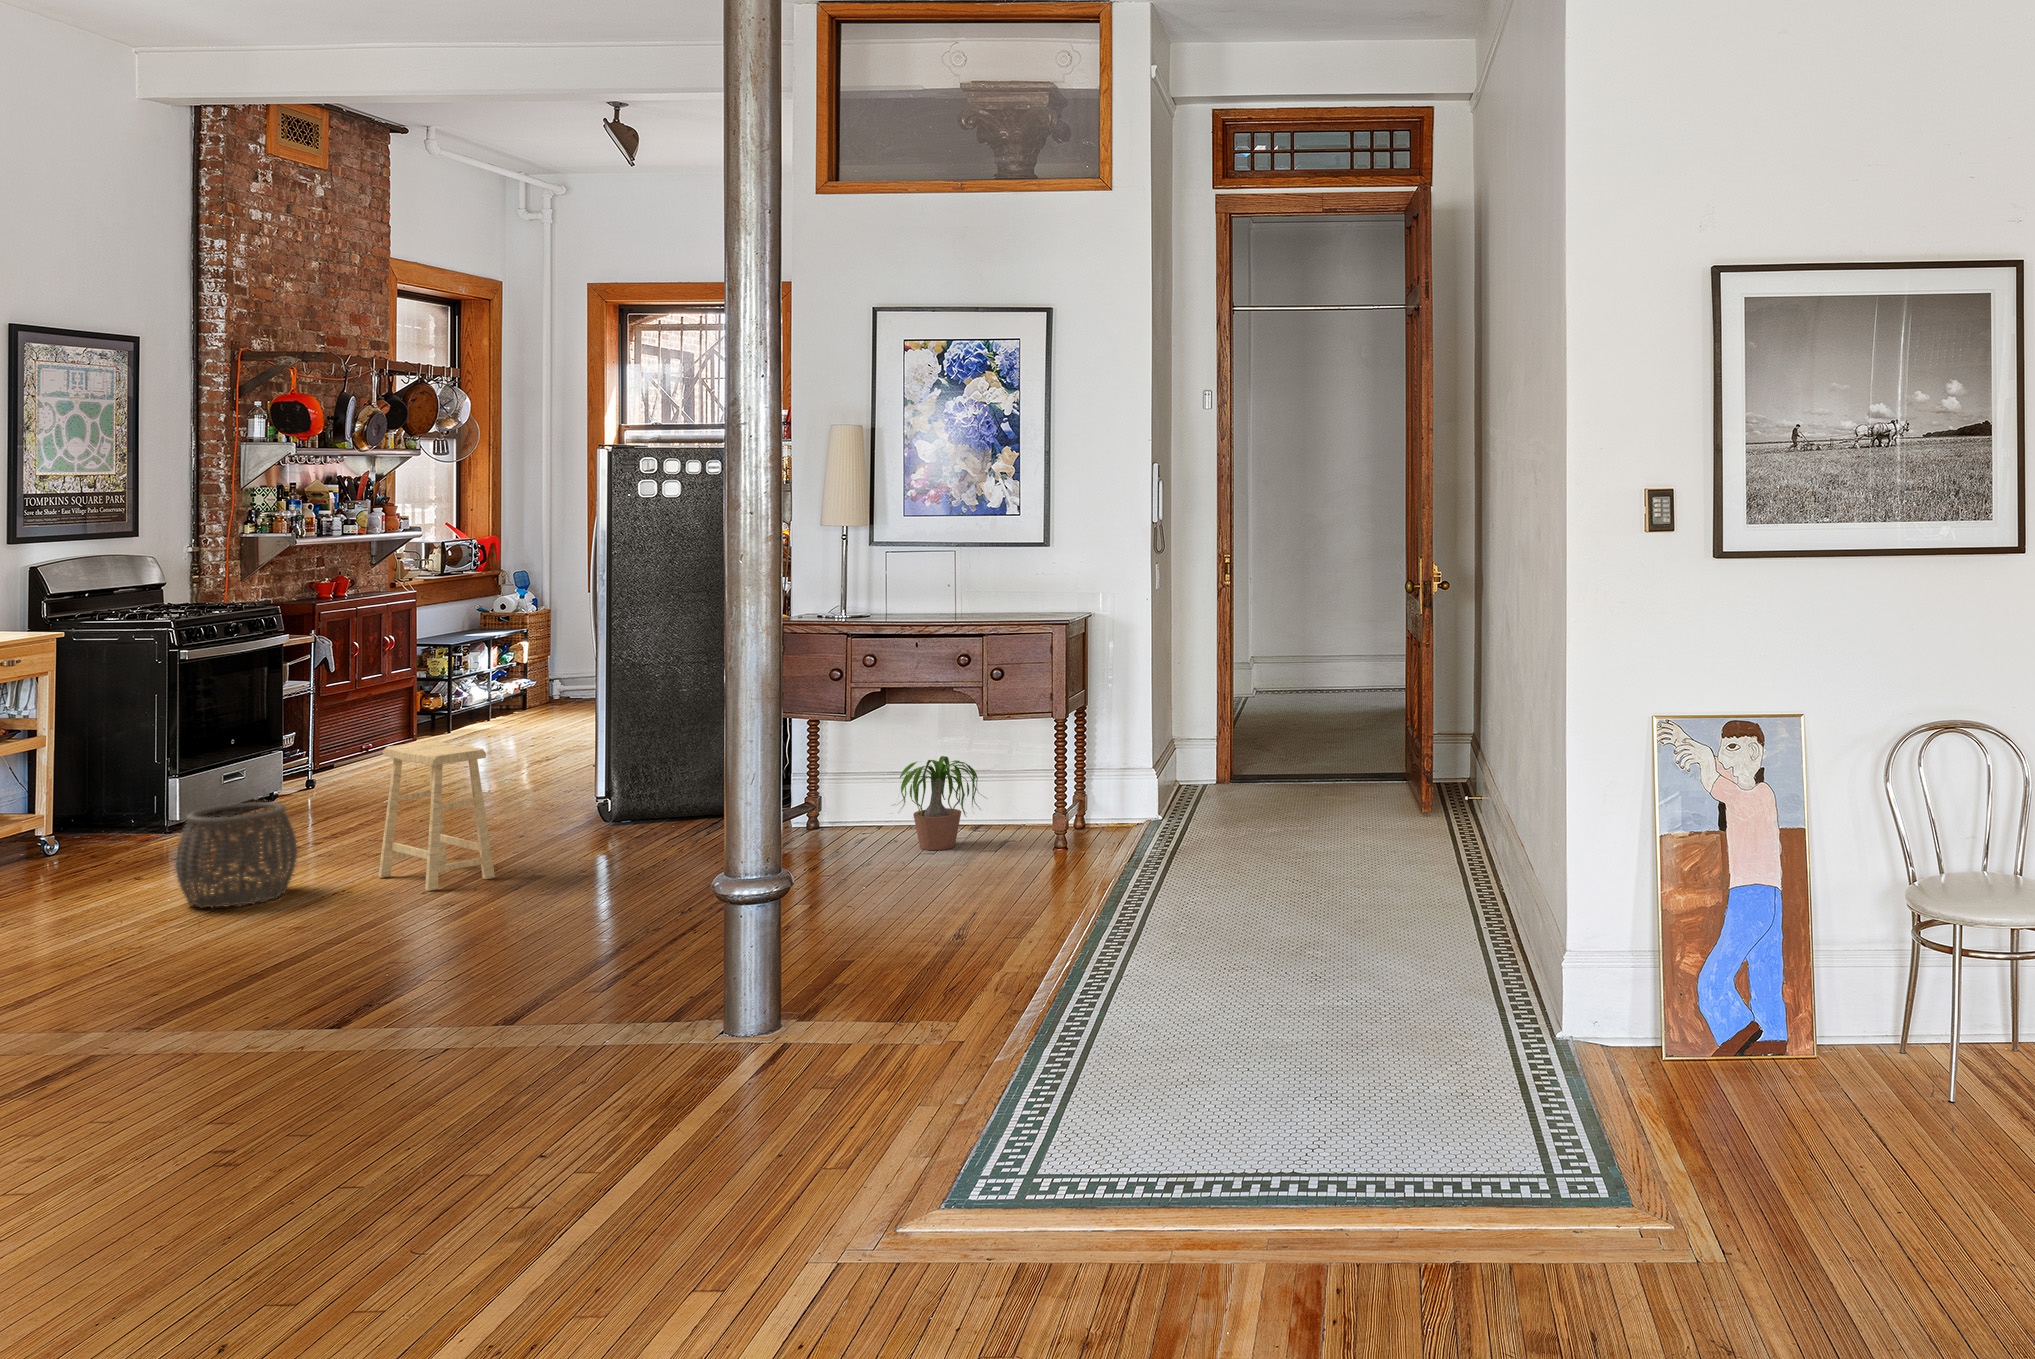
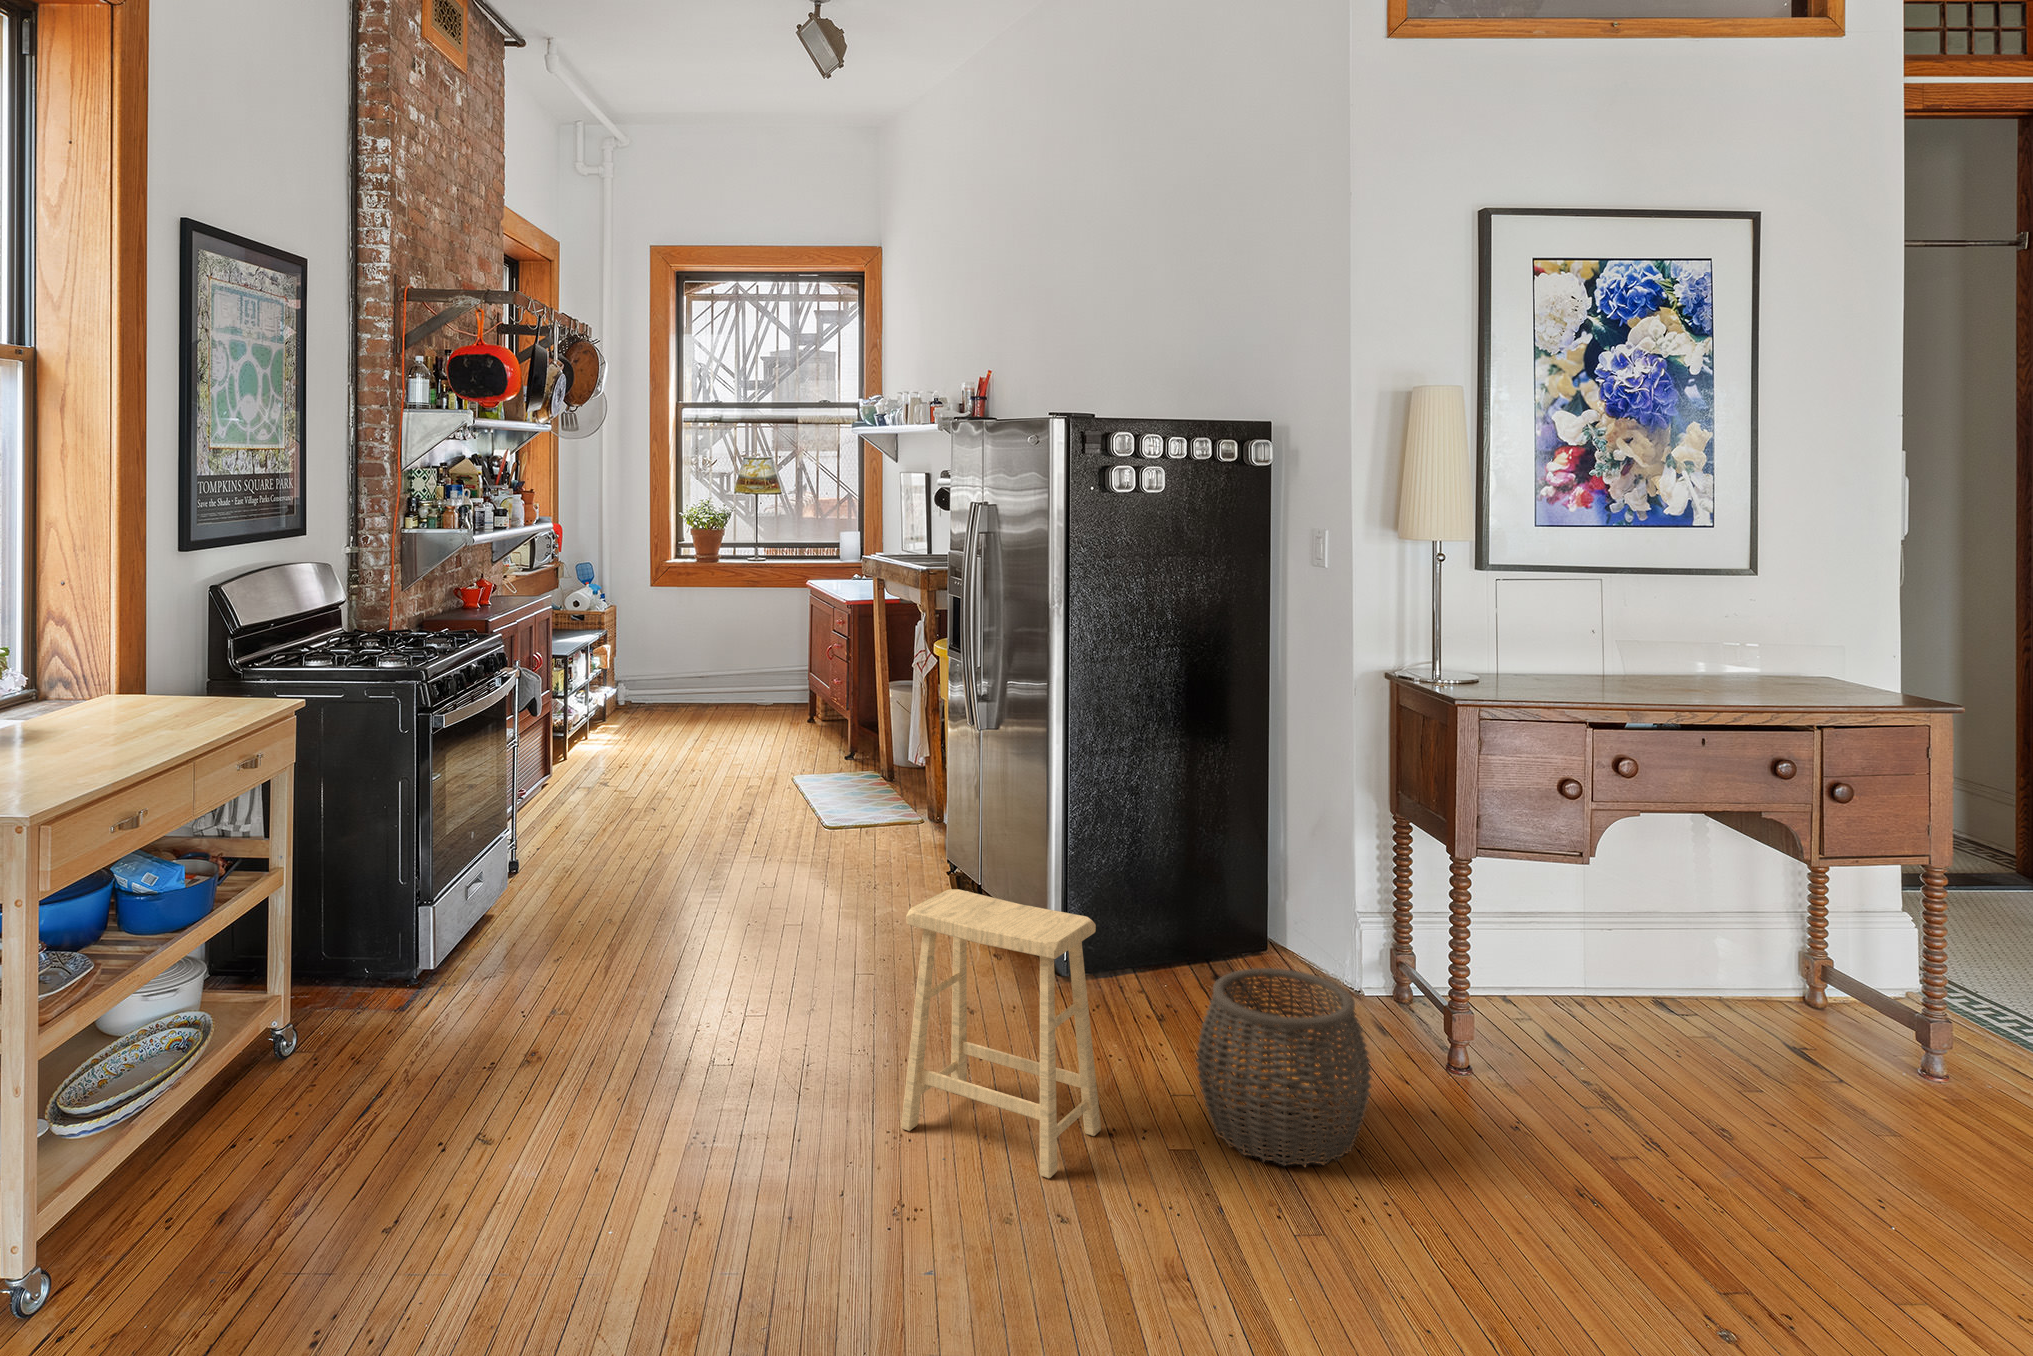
potted plant: present [899,756,986,850] -> none [1592,889,1753,1043]
woven basket: present [175,802,298,908] -> present [1197,968,1372,1168]

